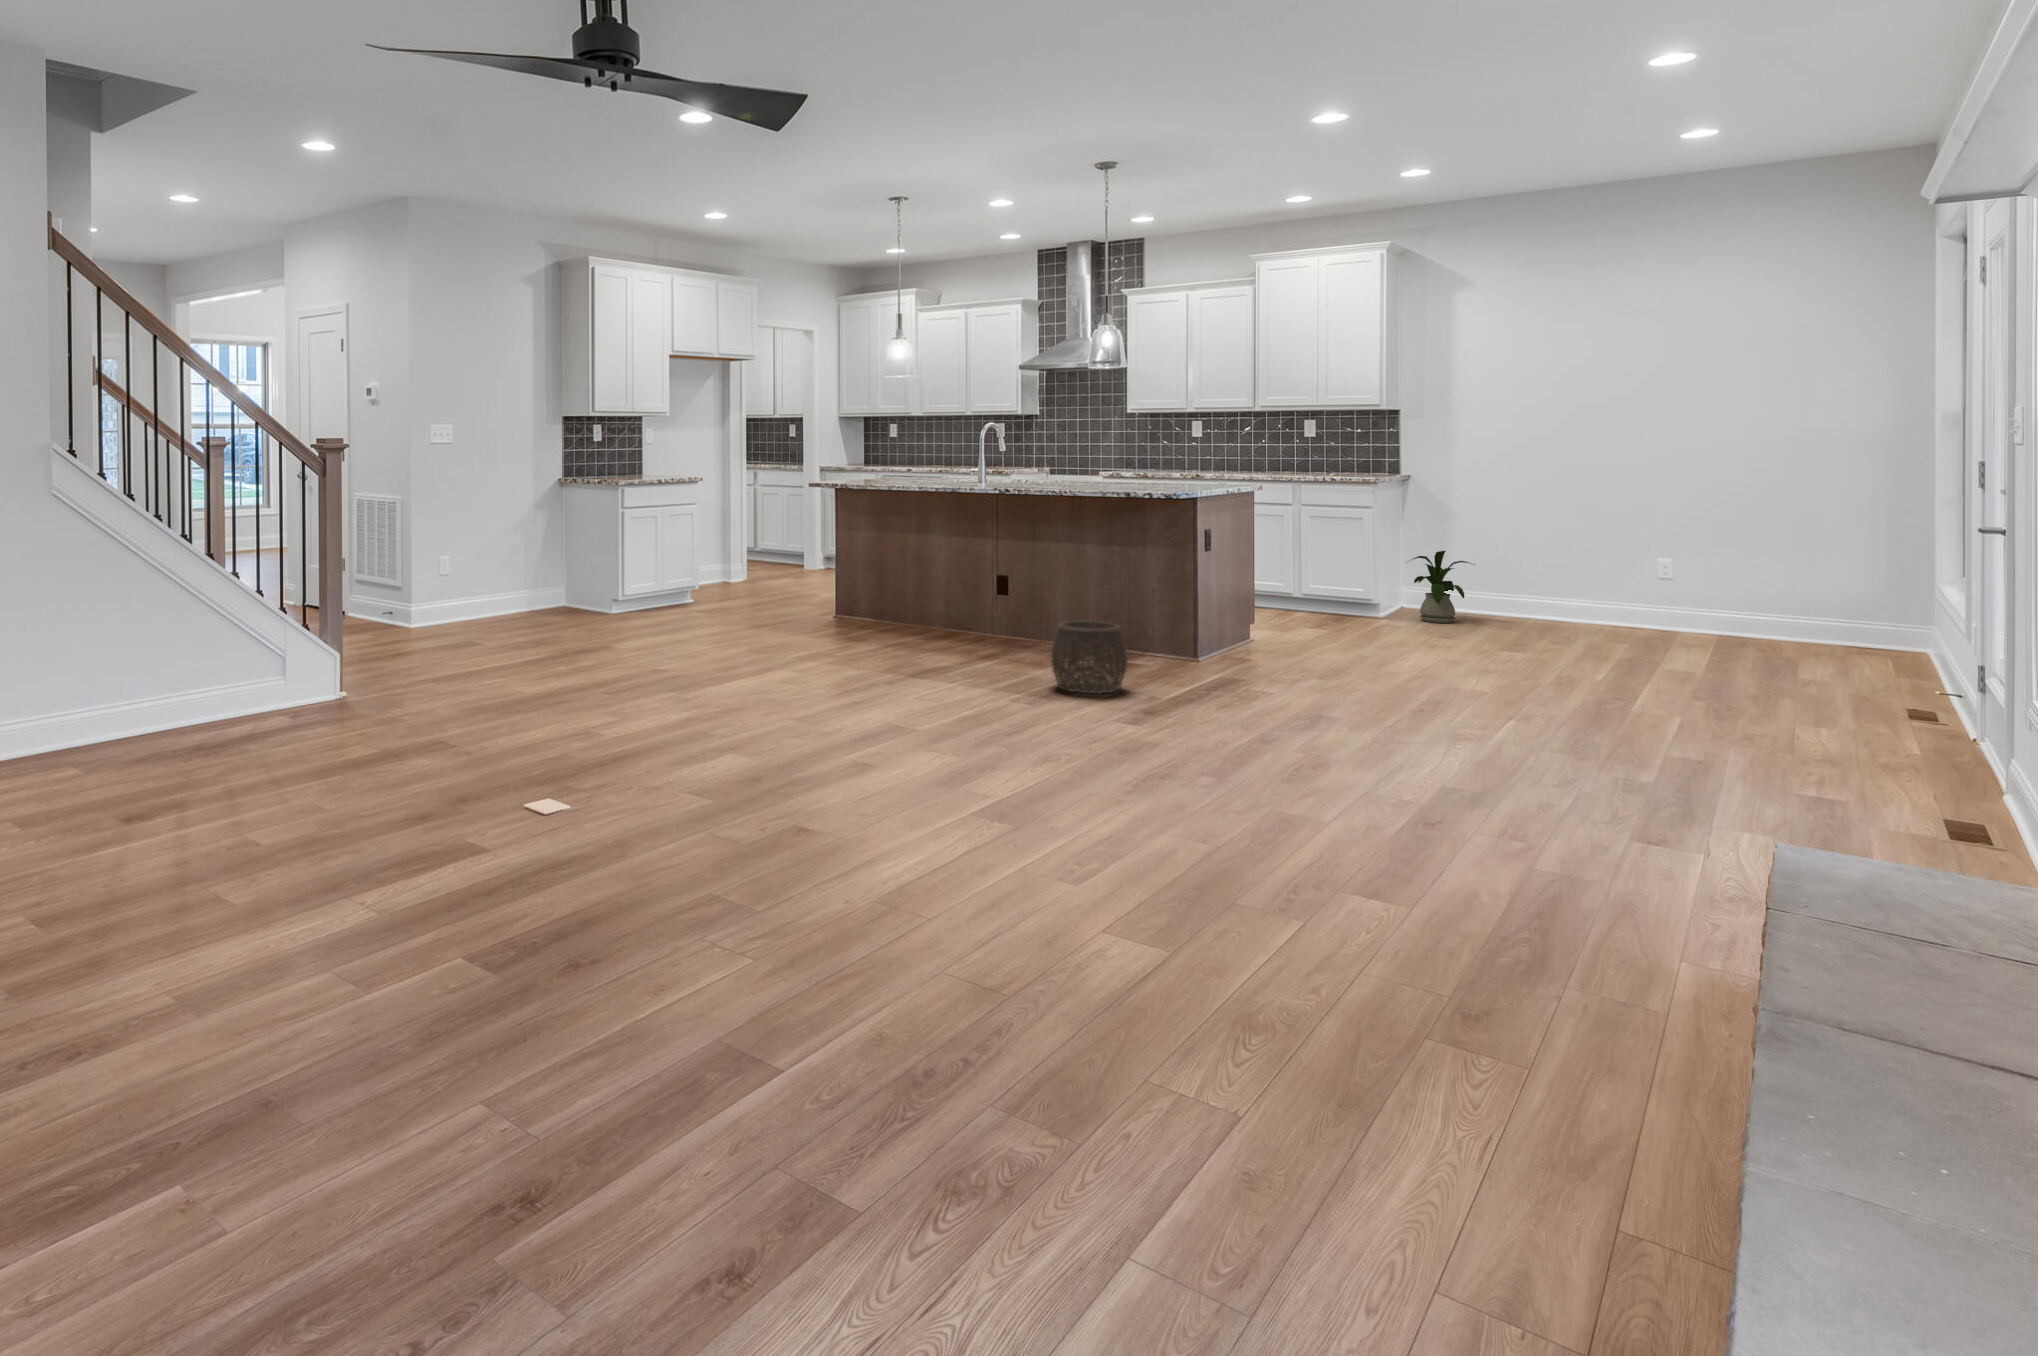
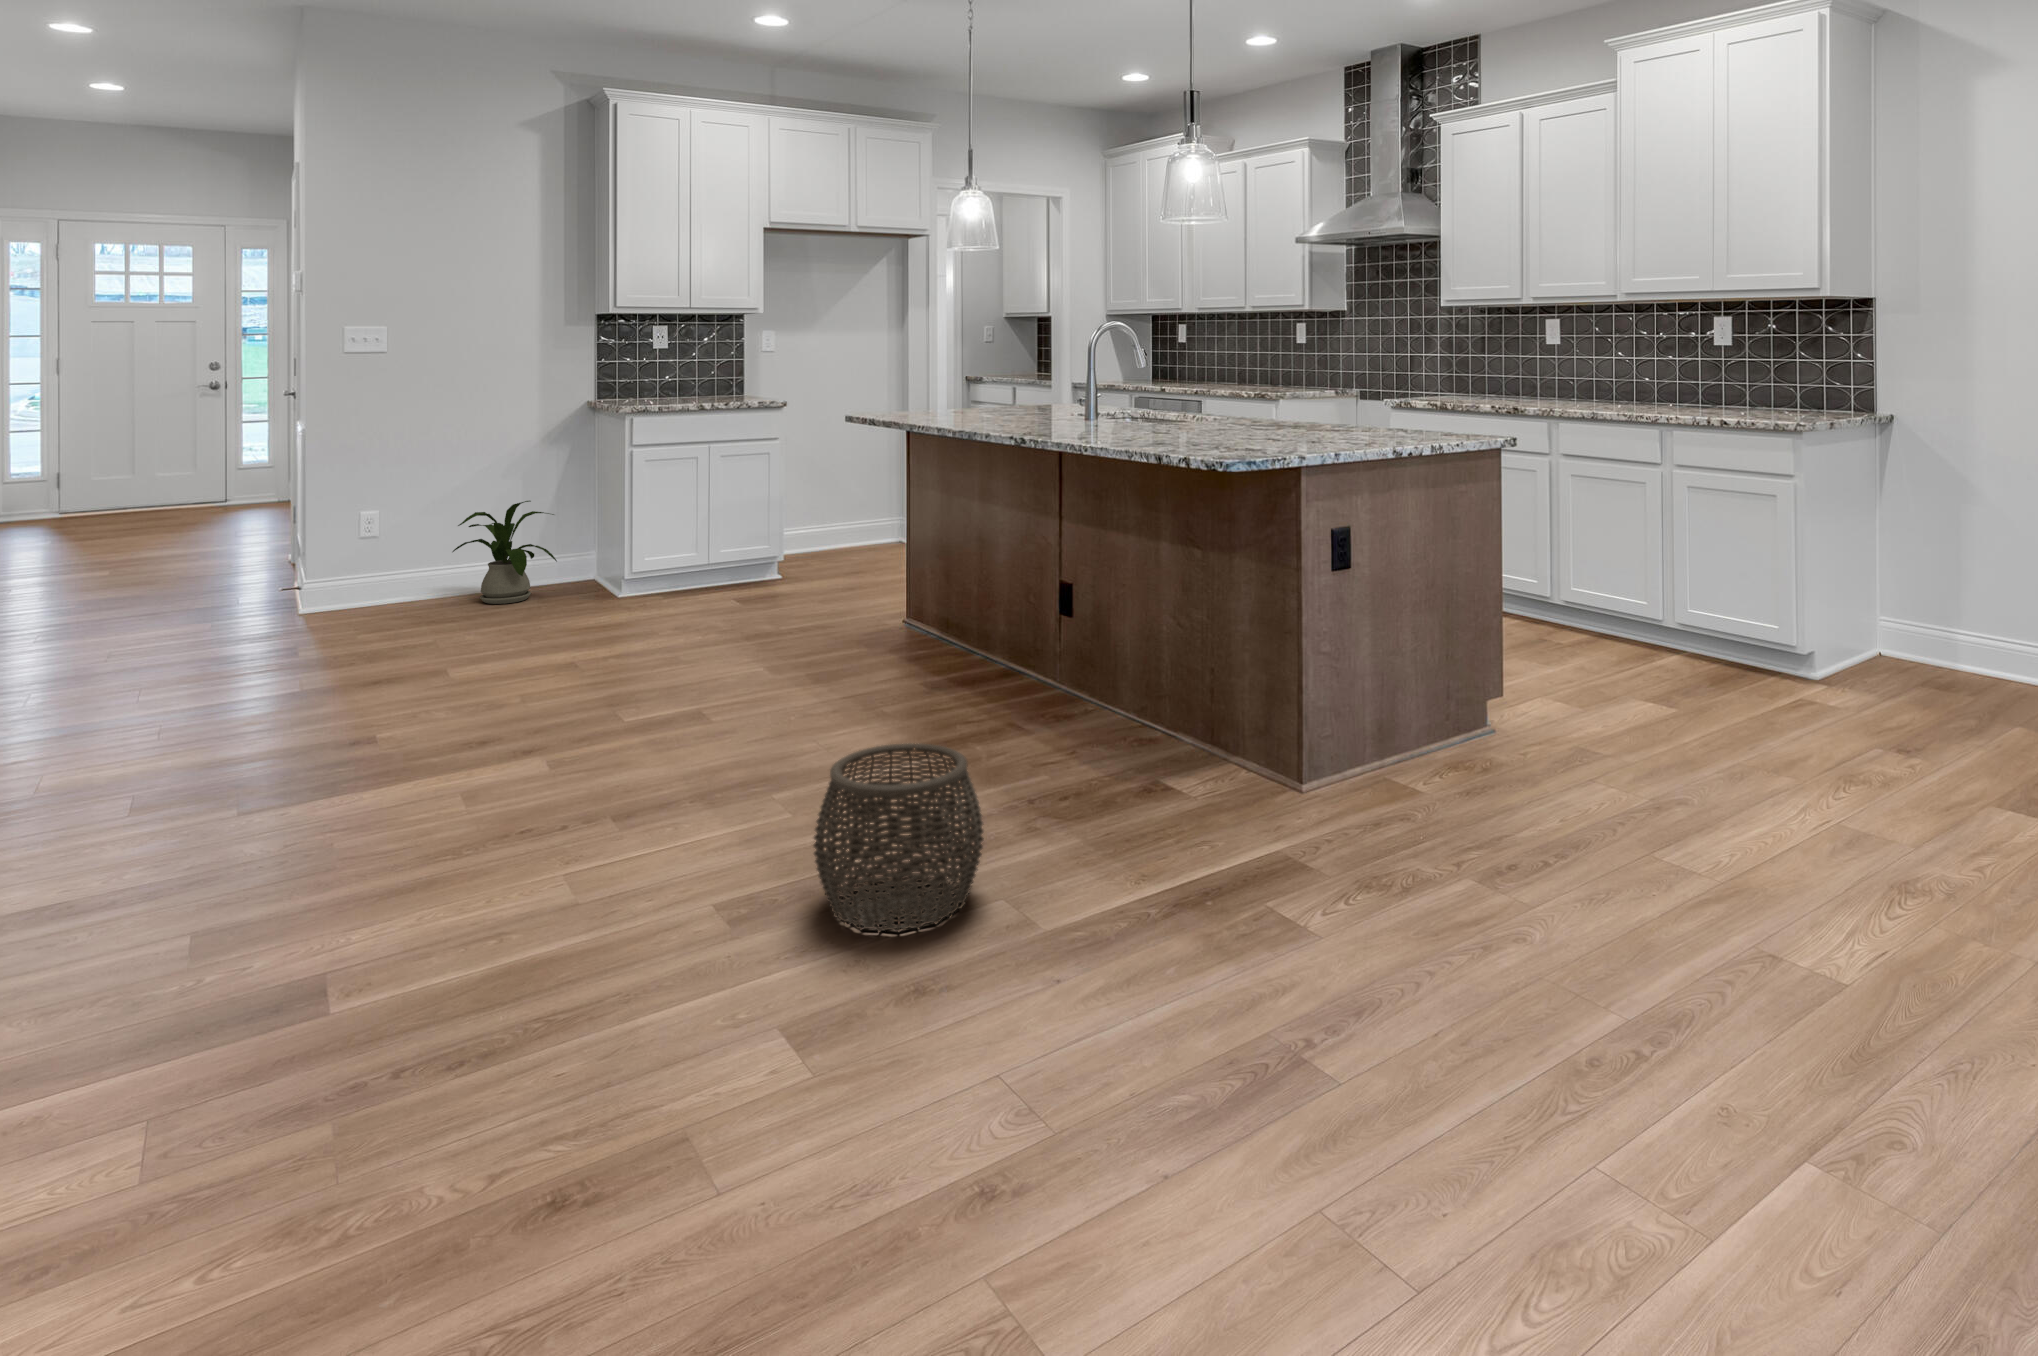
house plant: present [1406,551,1474,623] -> present [453,501,557,604]

